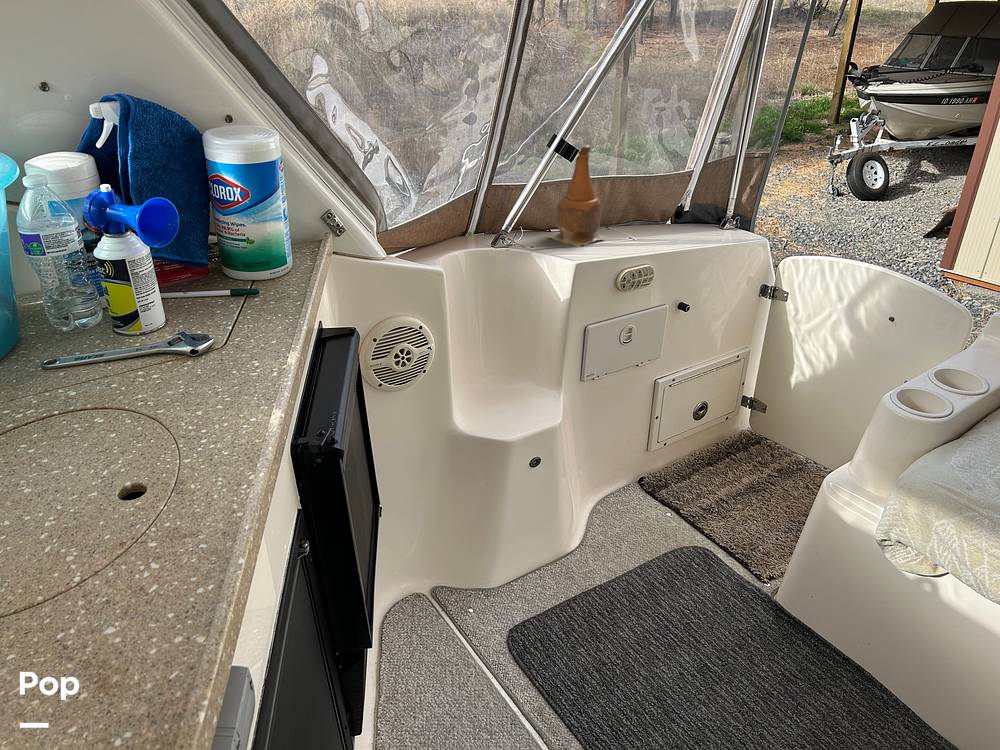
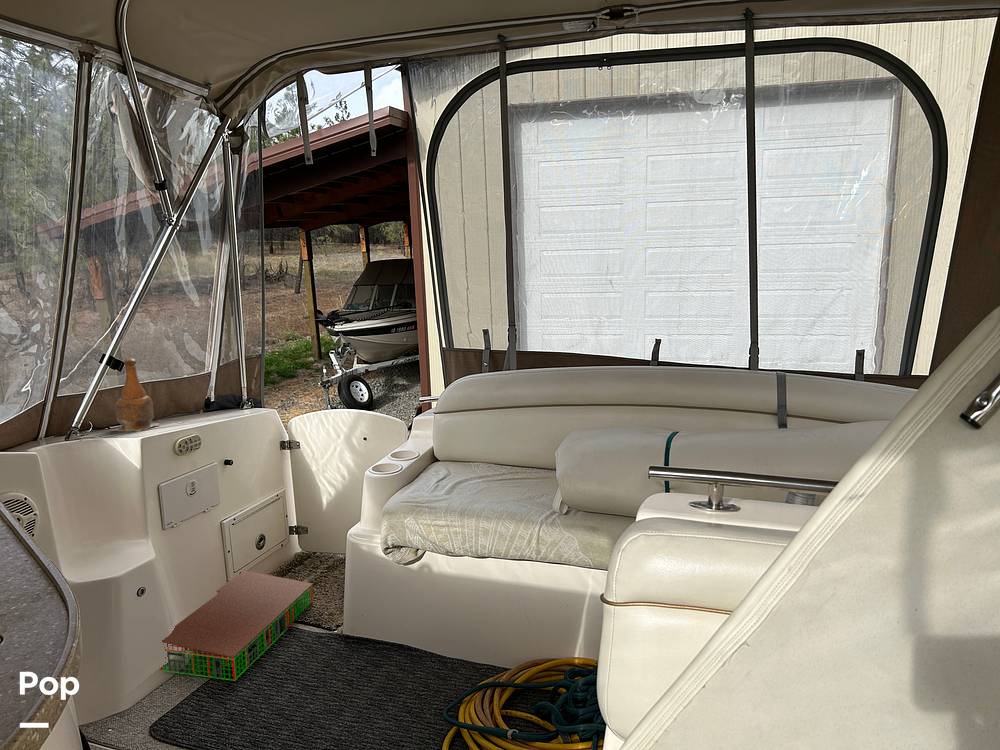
storage bin: none [548,445,753,606] -> present [160,571,313,681]

